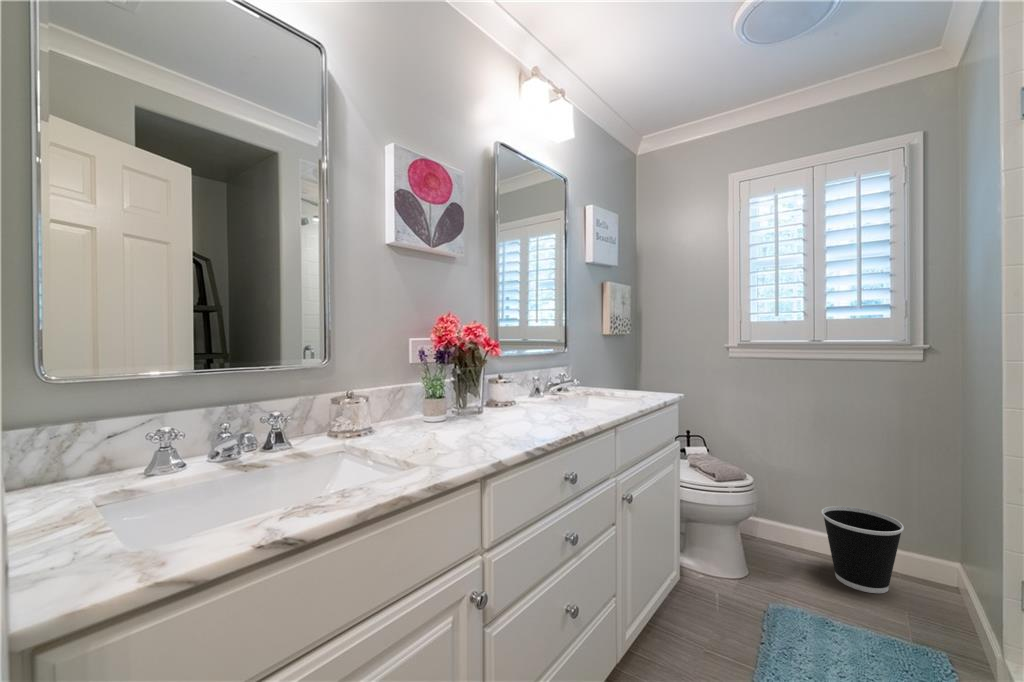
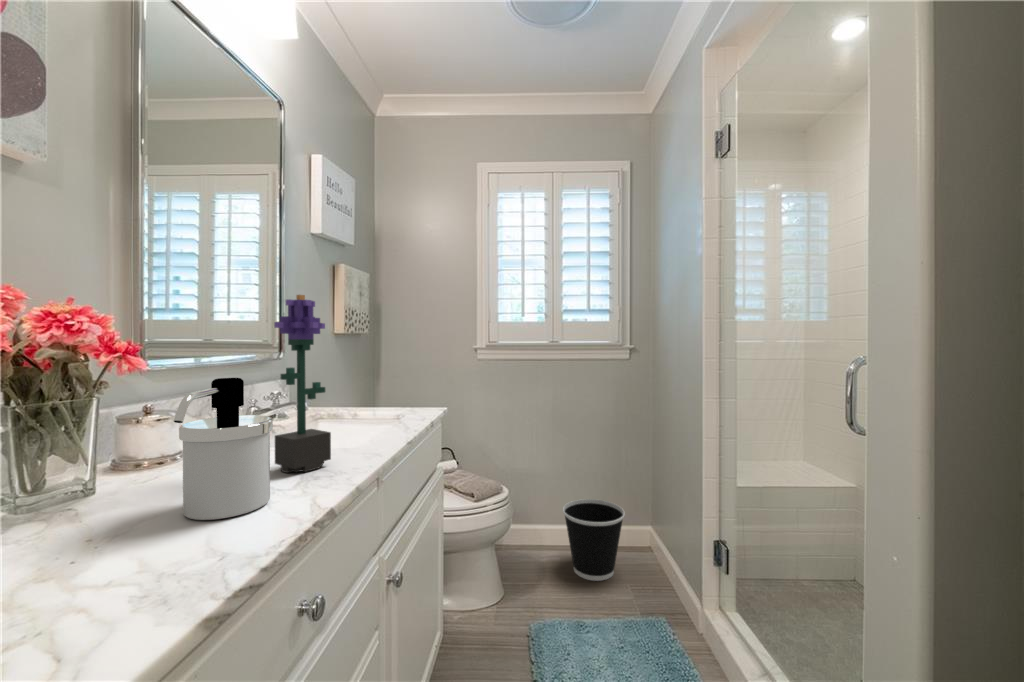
potted flower: none [559,313,589,417] -> present [274,295,331,473]
soap dispenser: none [517,359,557,427] -> present [174,378,273,520]

